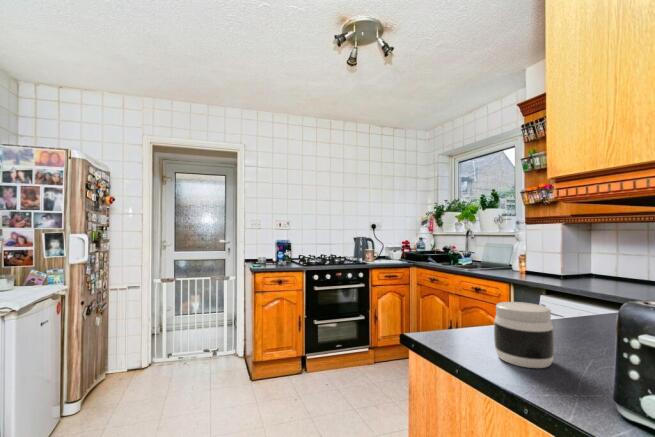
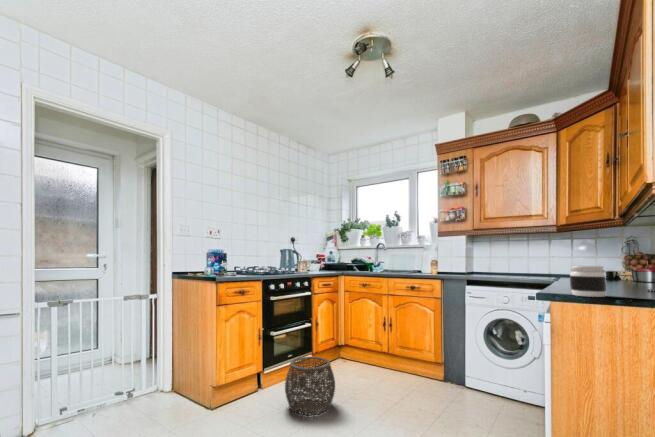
woven basket: none [303,352,354,414] -> present [285,357,335,415]

